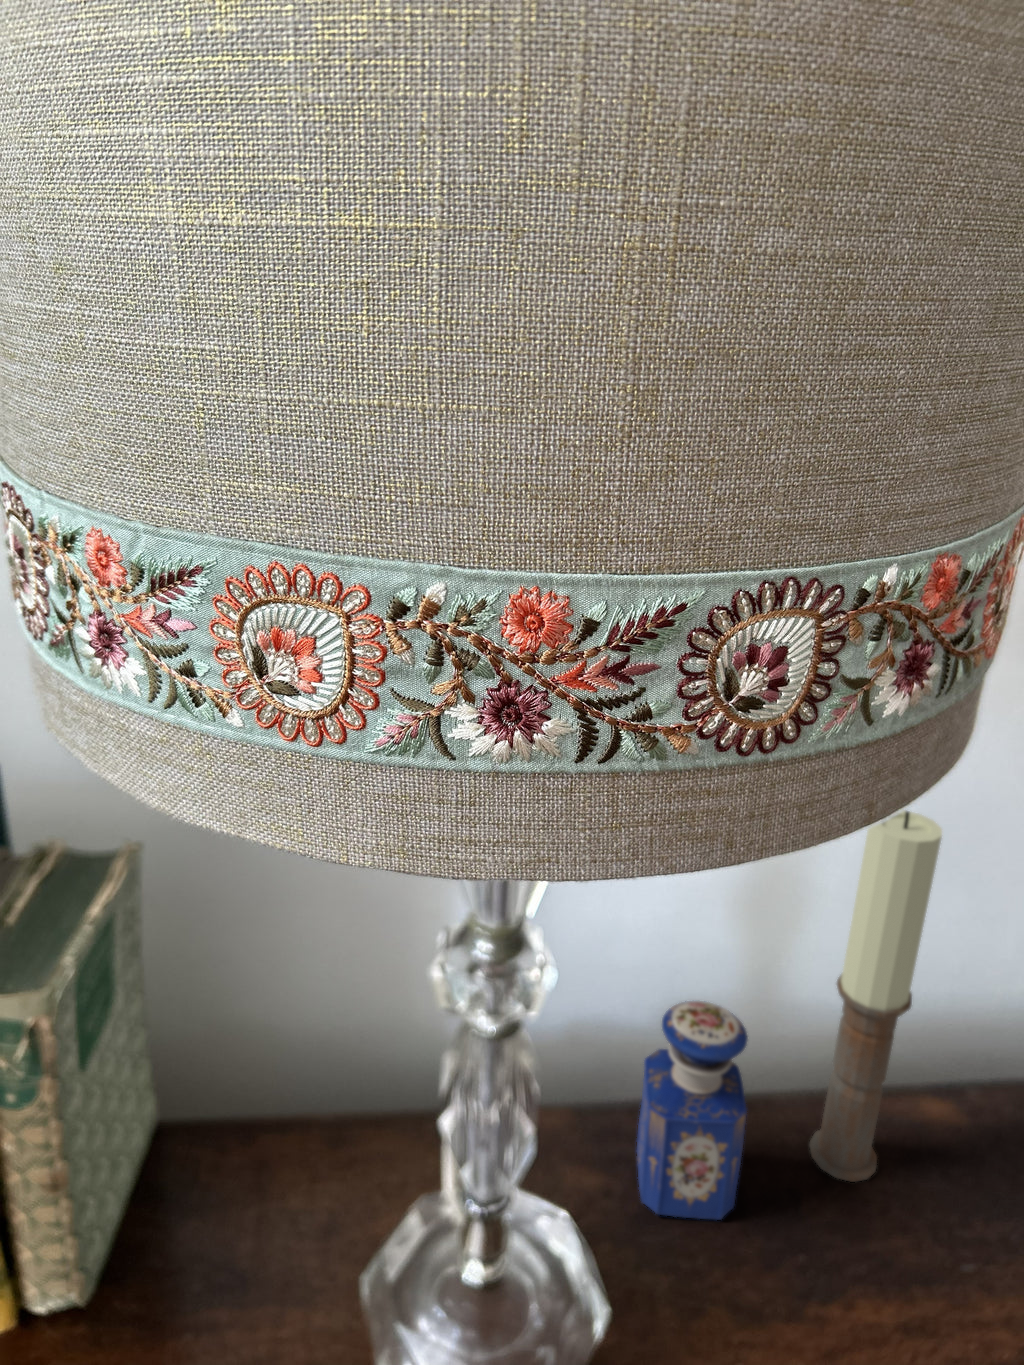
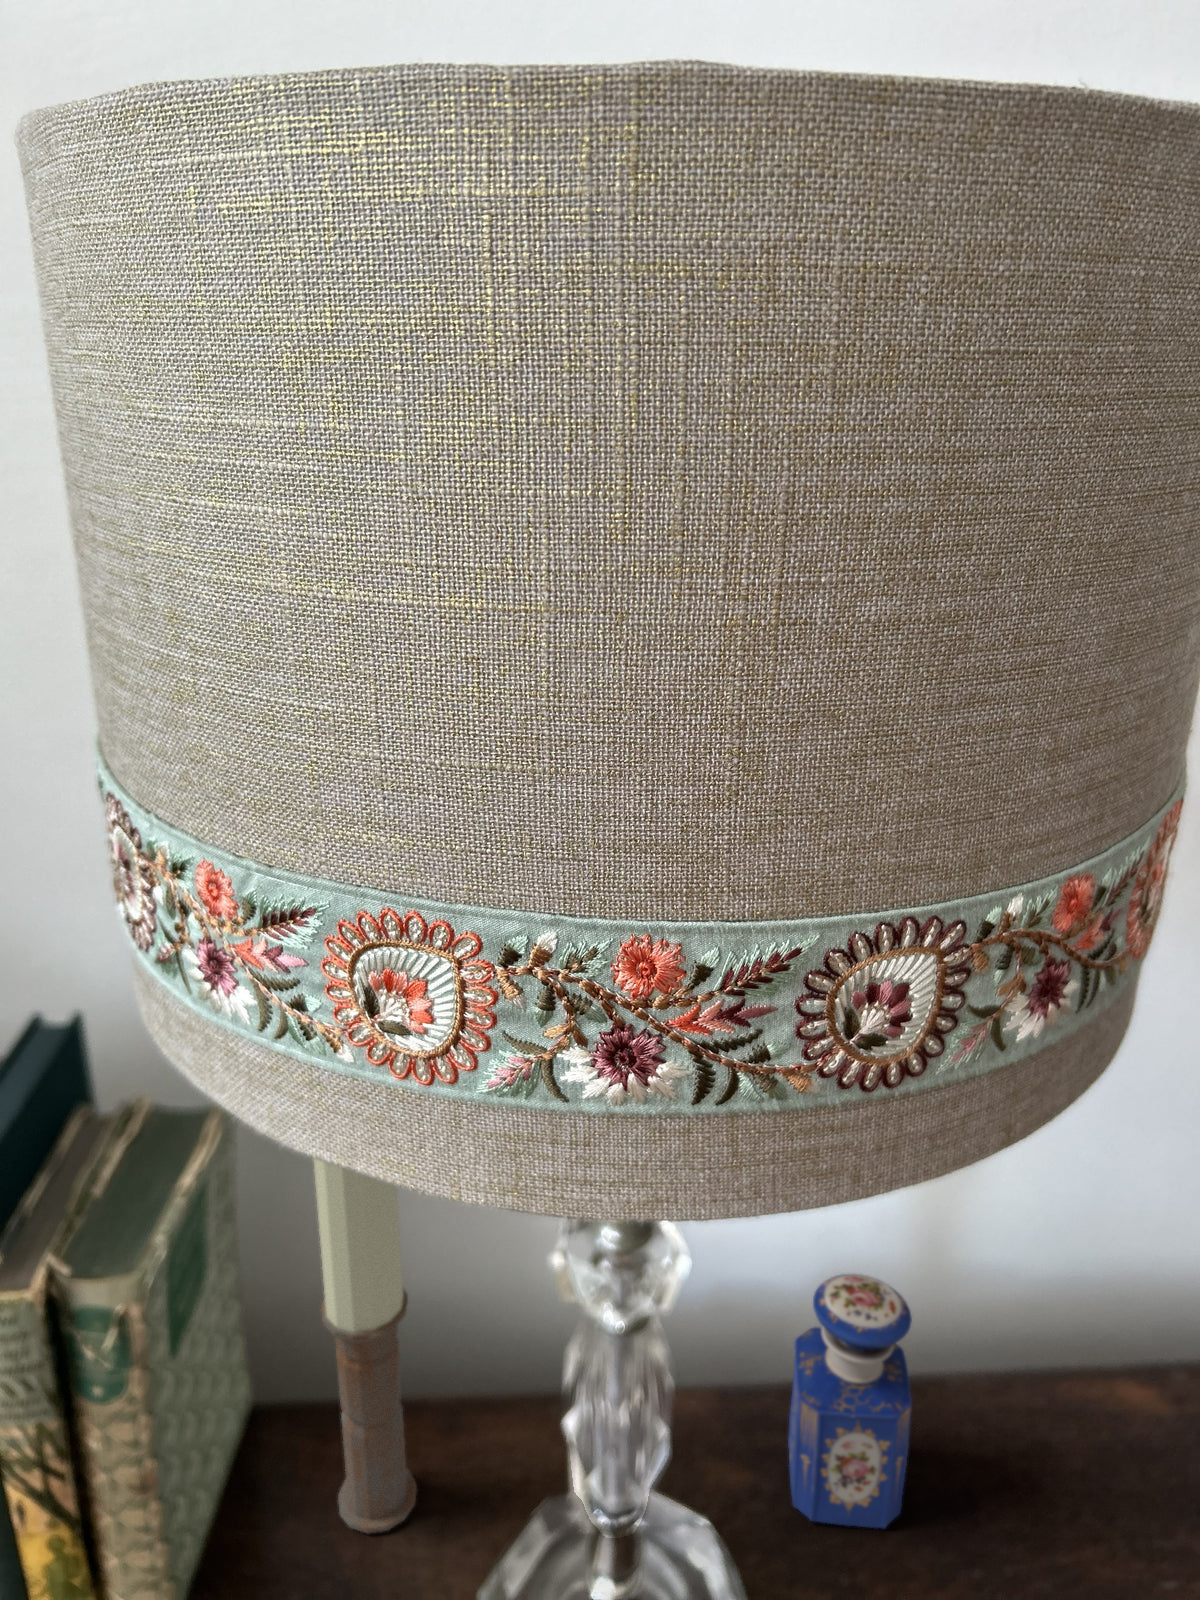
candle: present [810,810,942,1182] -> present [314,1159,417,1533]

